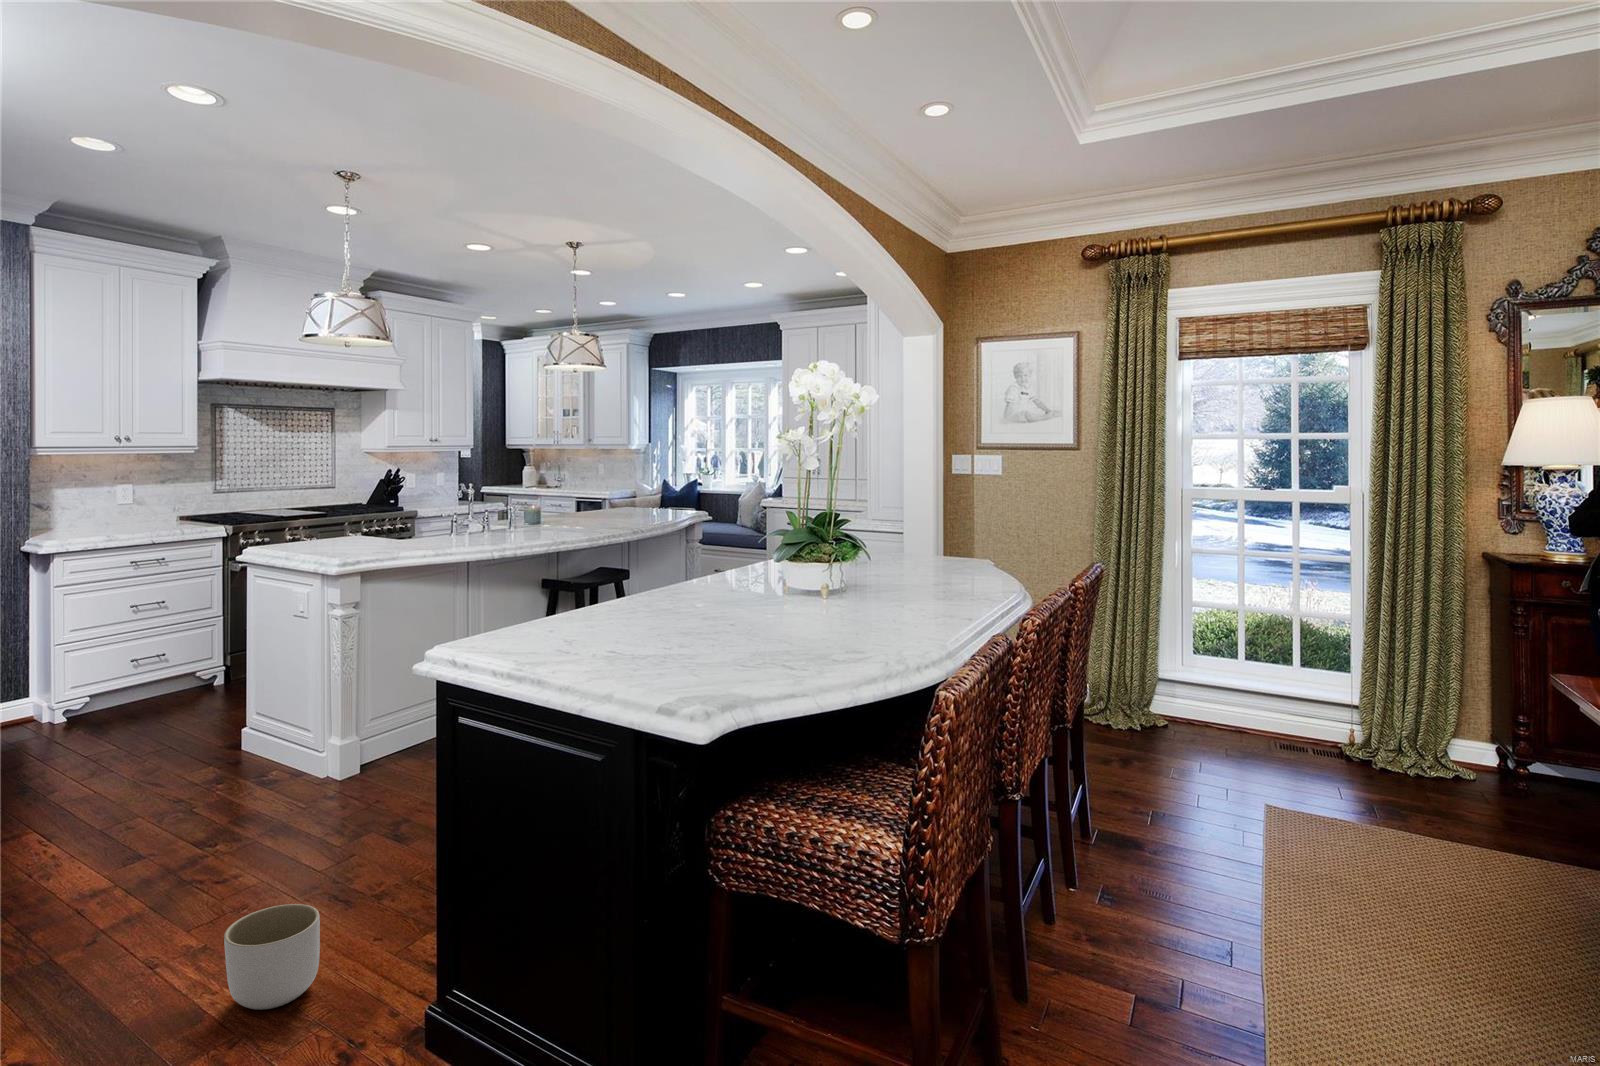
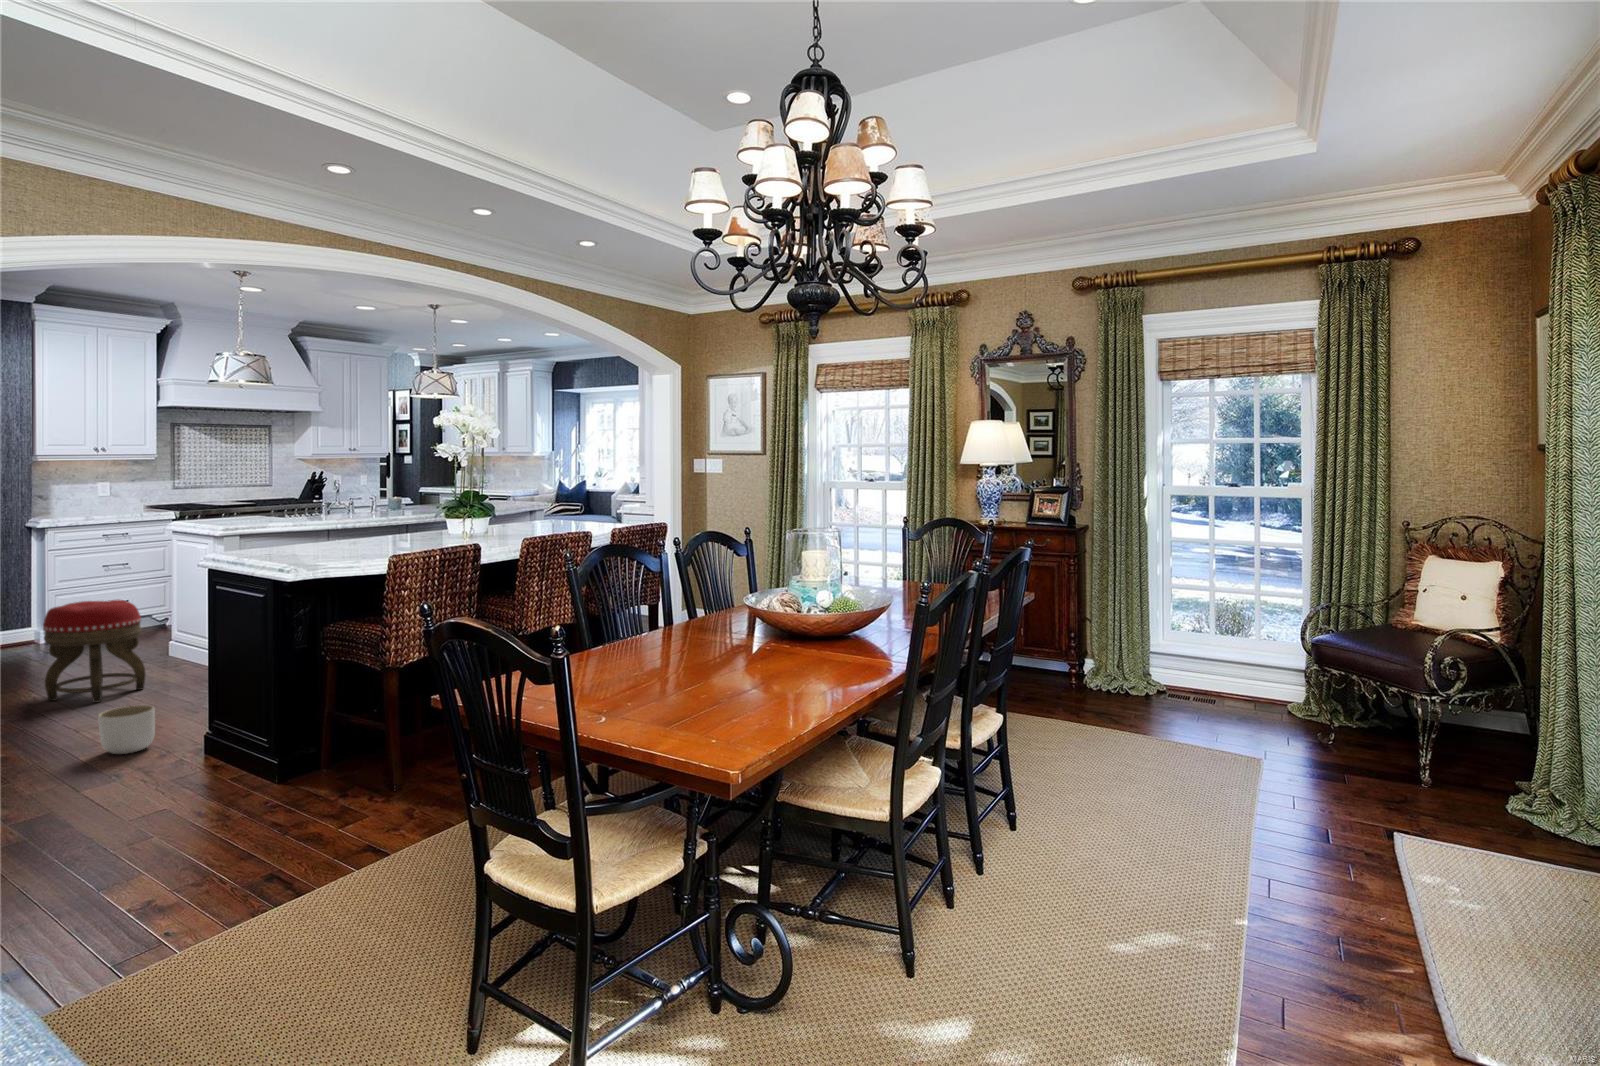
footstool: none [81,679,238,857] -> present [43,600,146,702]

